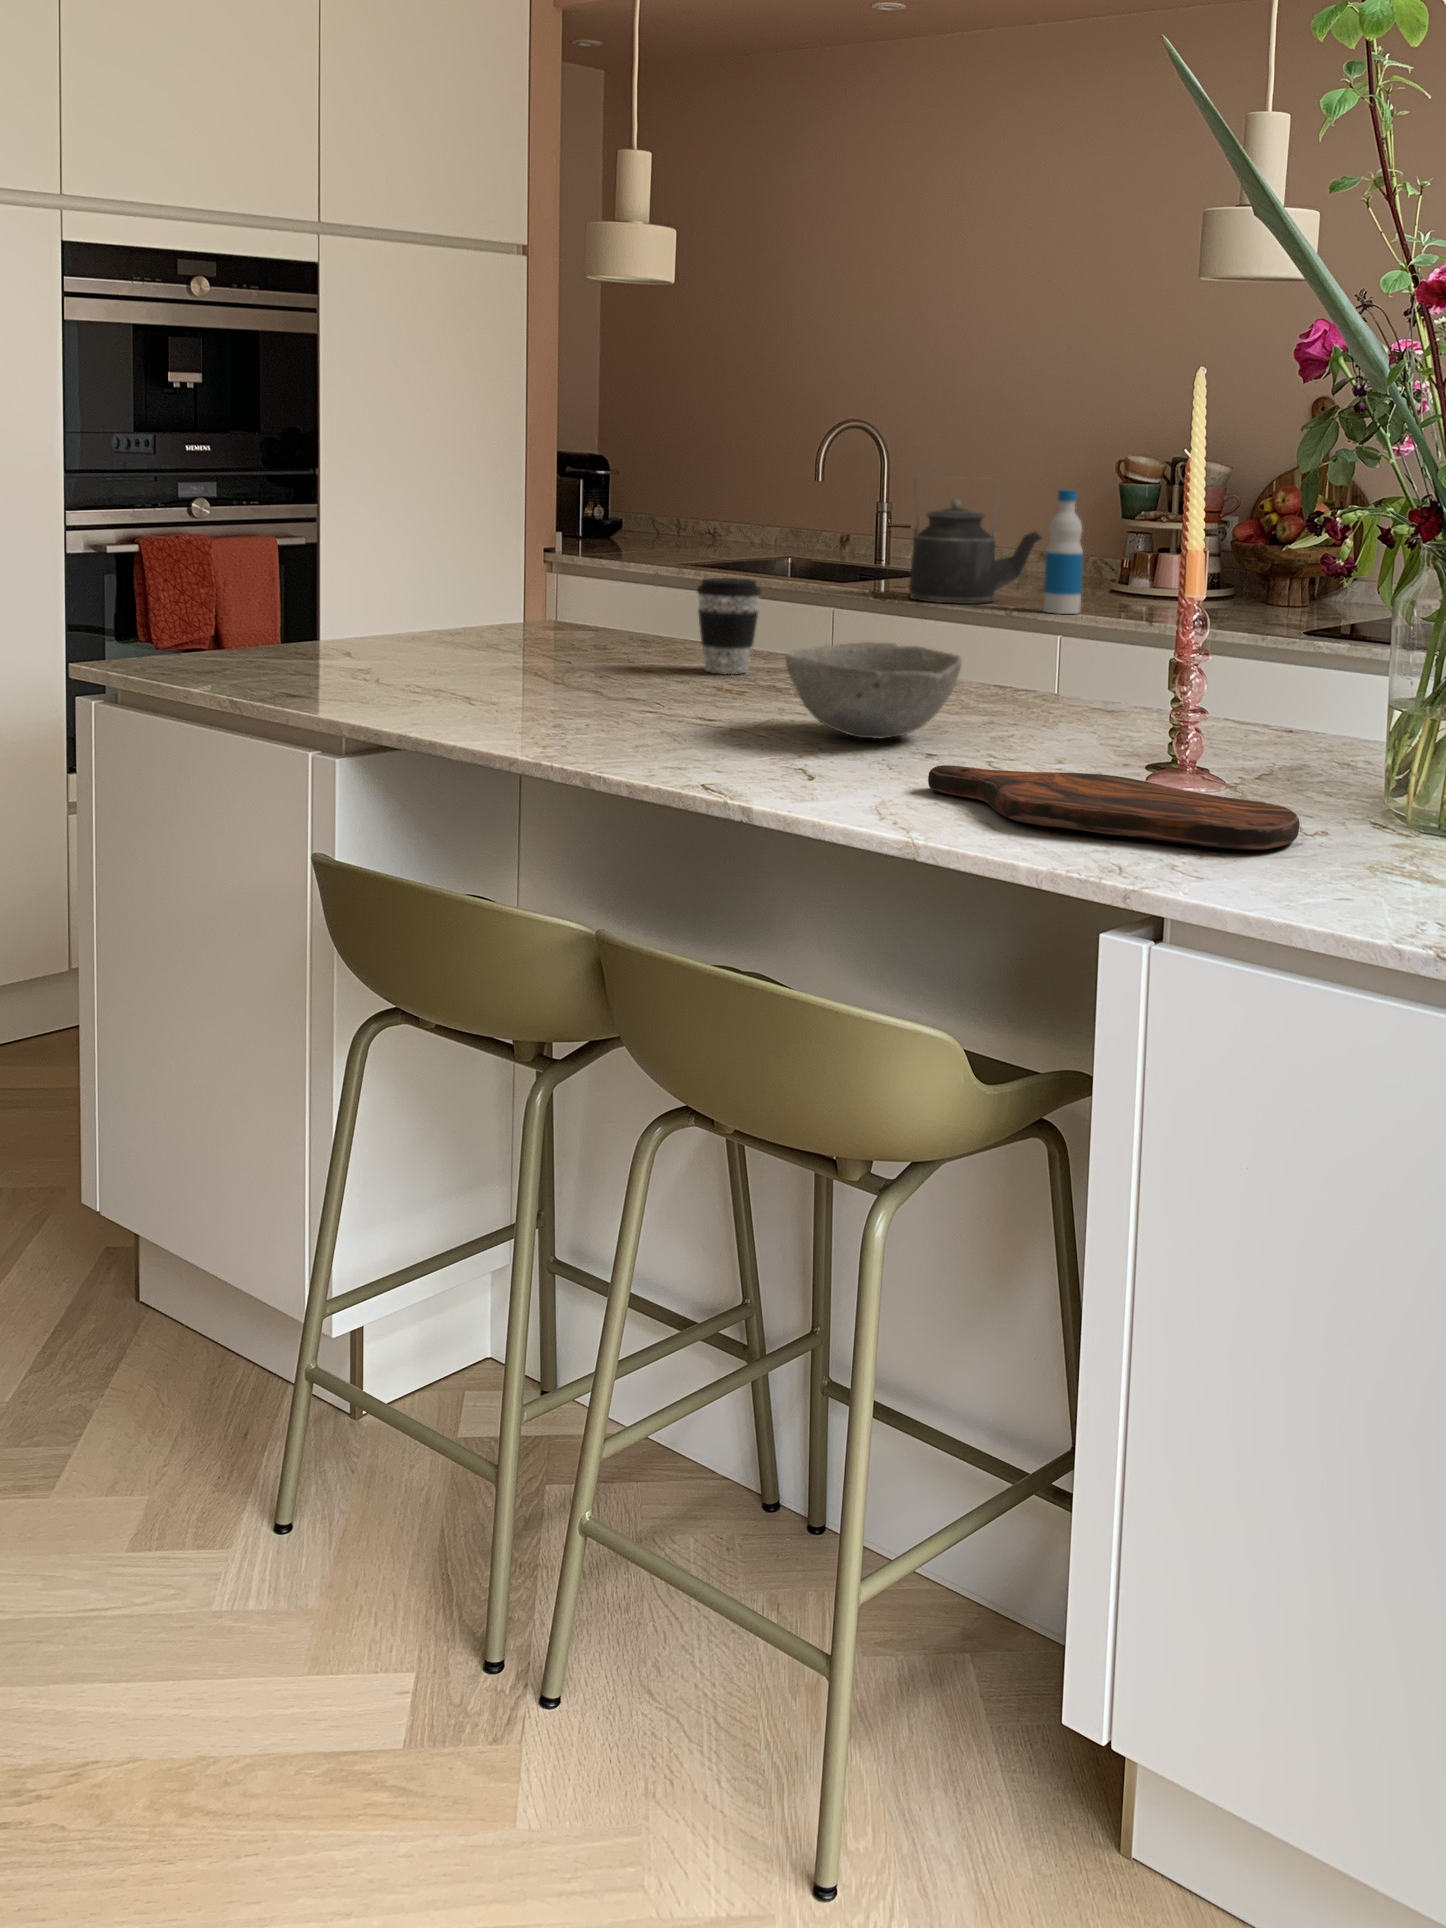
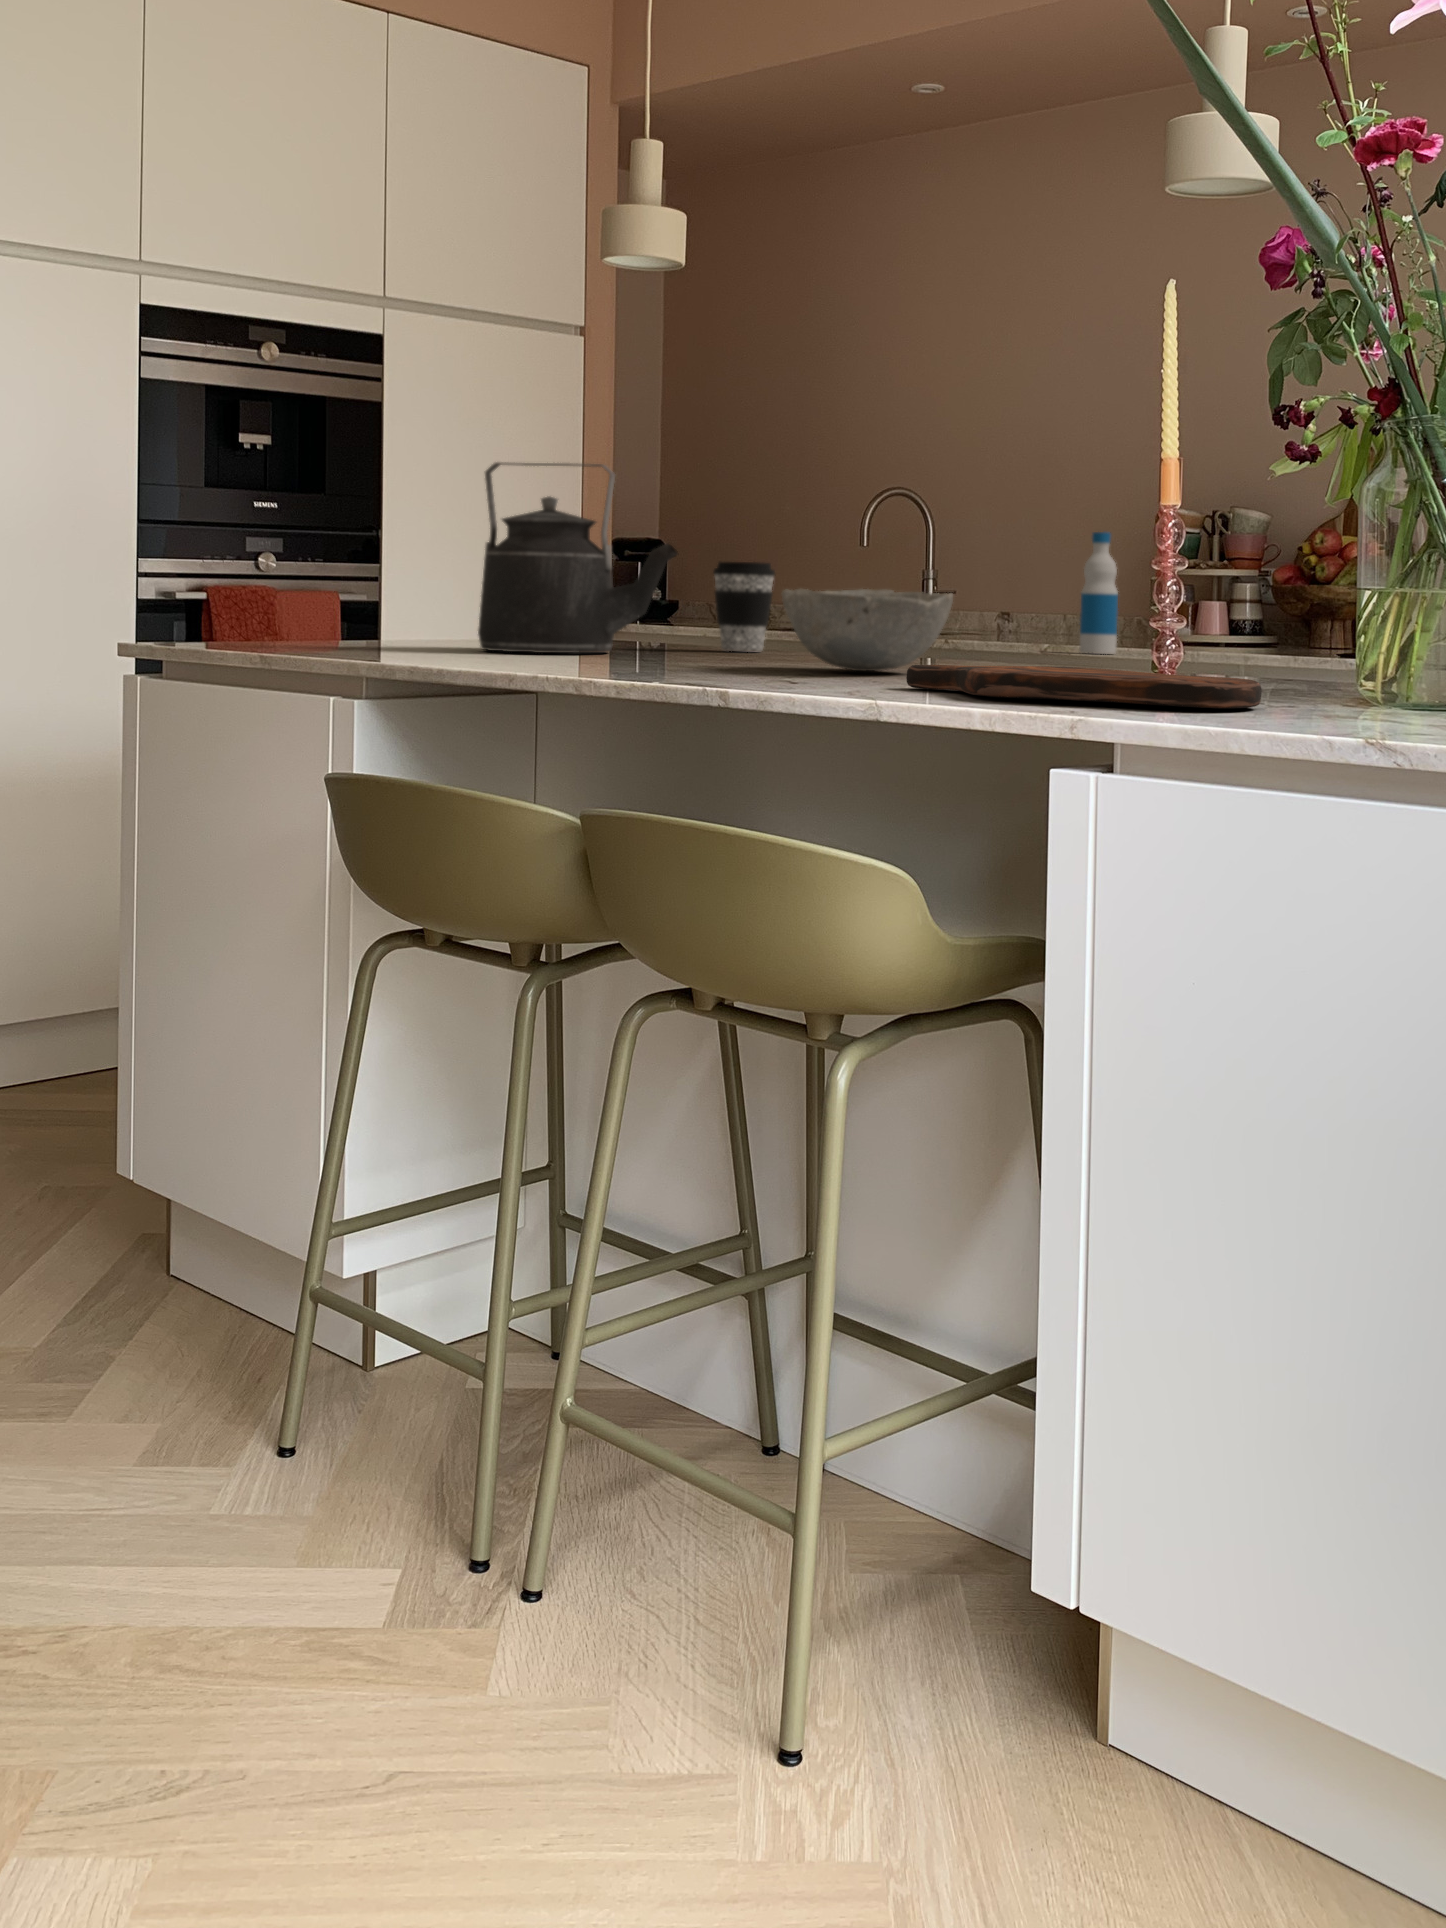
kettle: present [909,478,1041,604] -> present [478,462,678,653]

